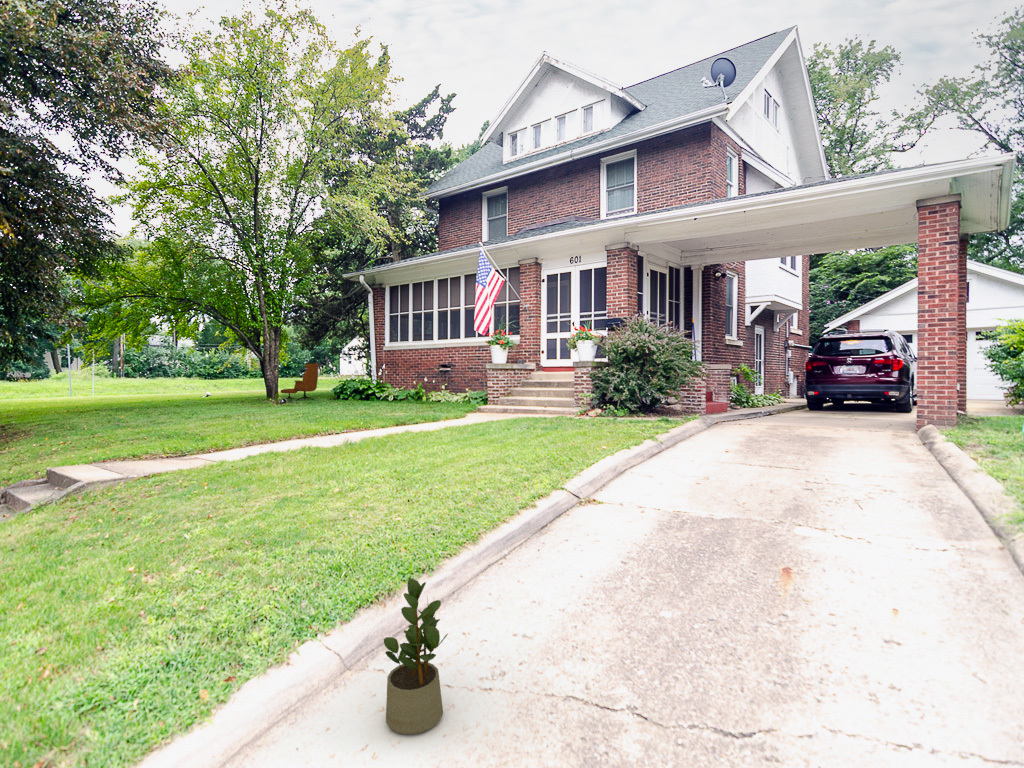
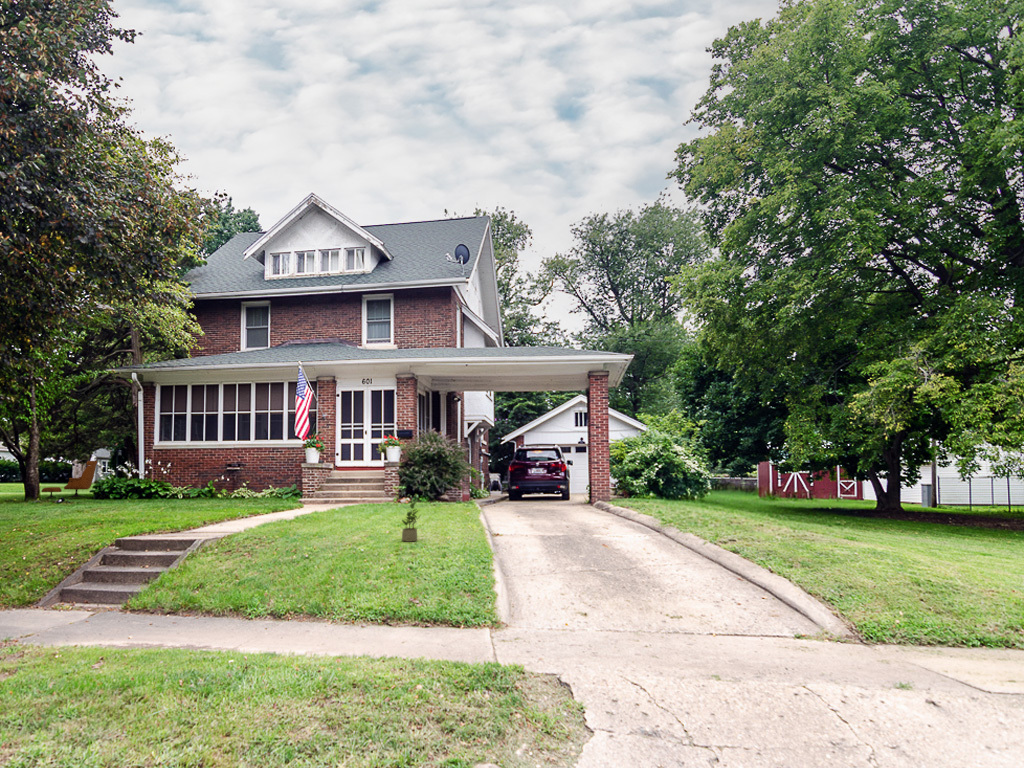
potted plant: present [384,579,448,734] -> present [402,502,418,542]

